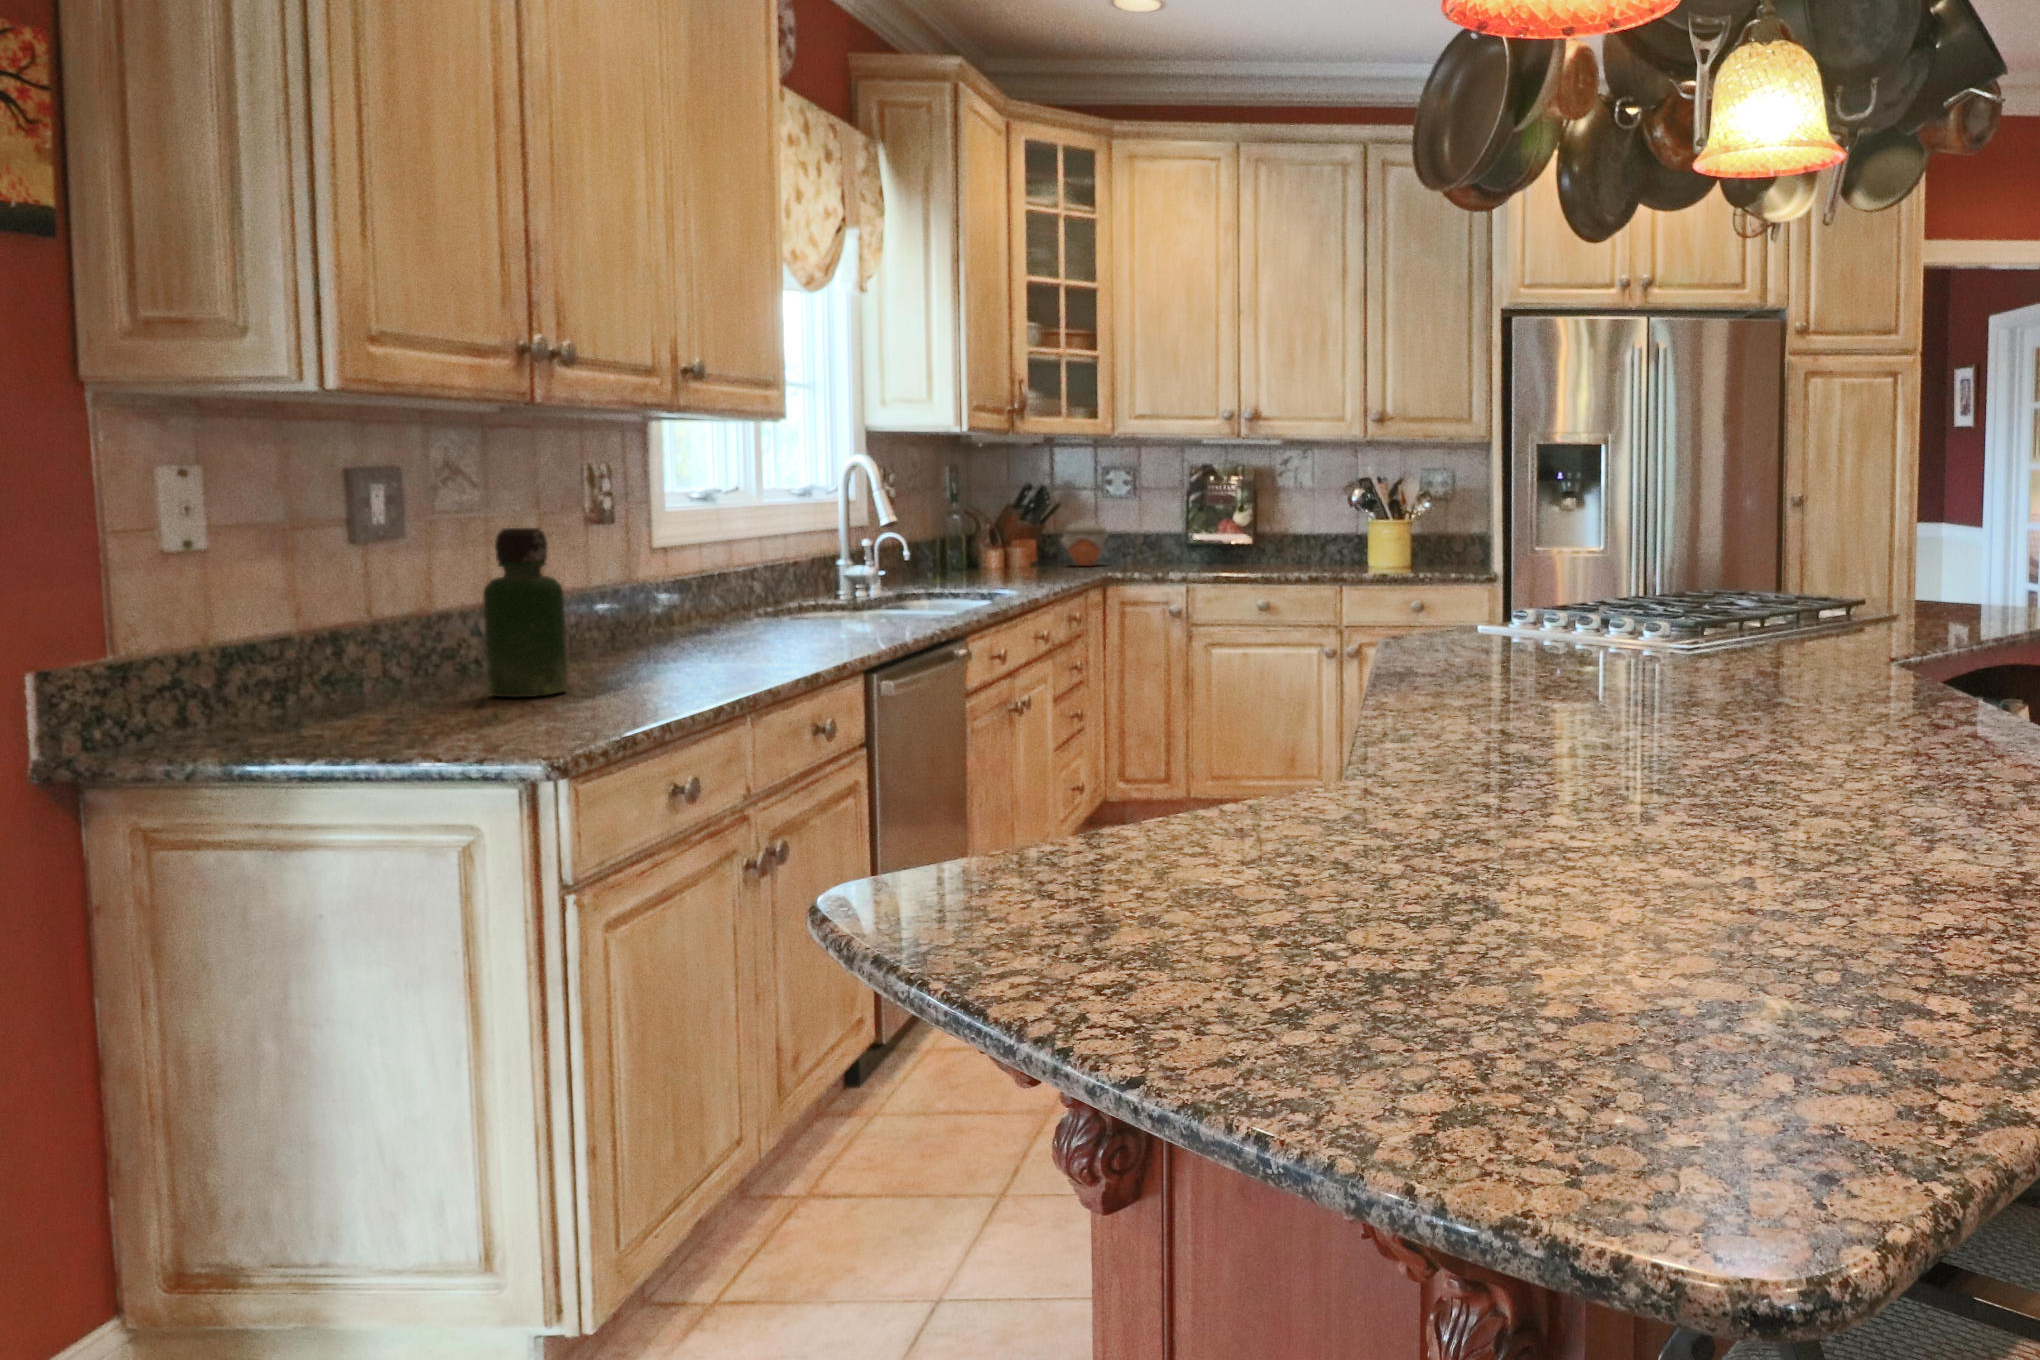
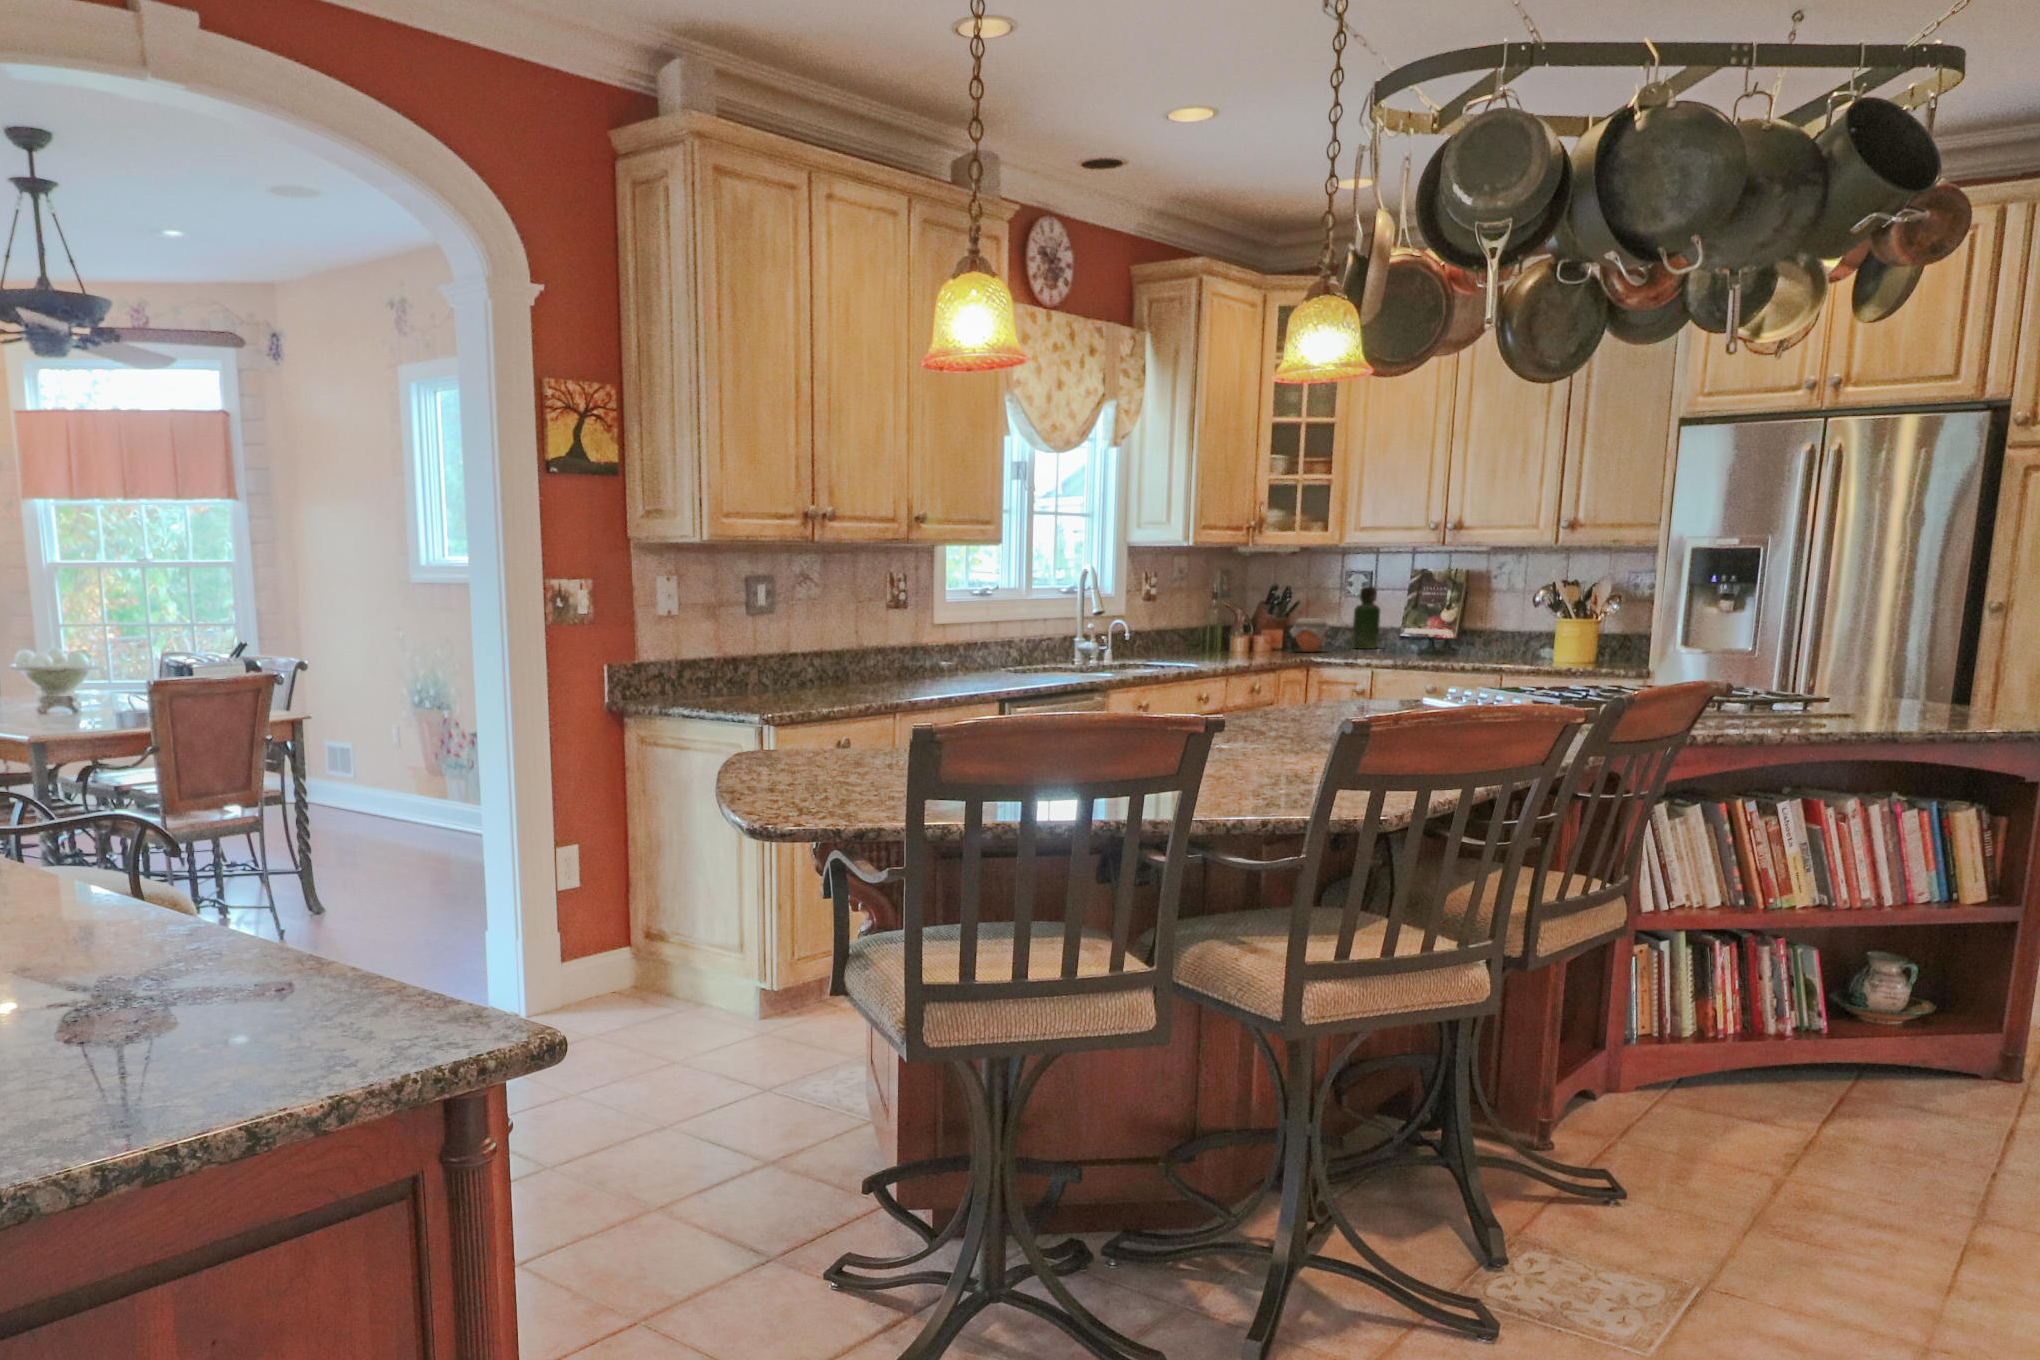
bottle: present [483,528,568,697] -> present [1352,587,1380,649]

